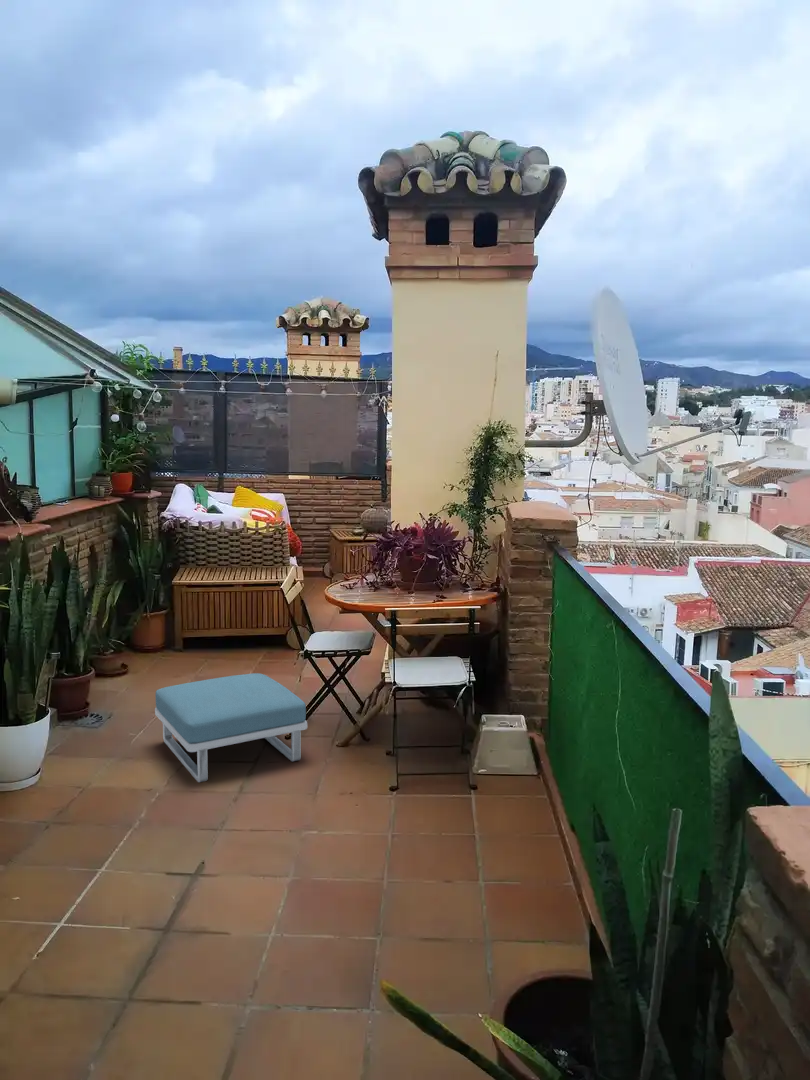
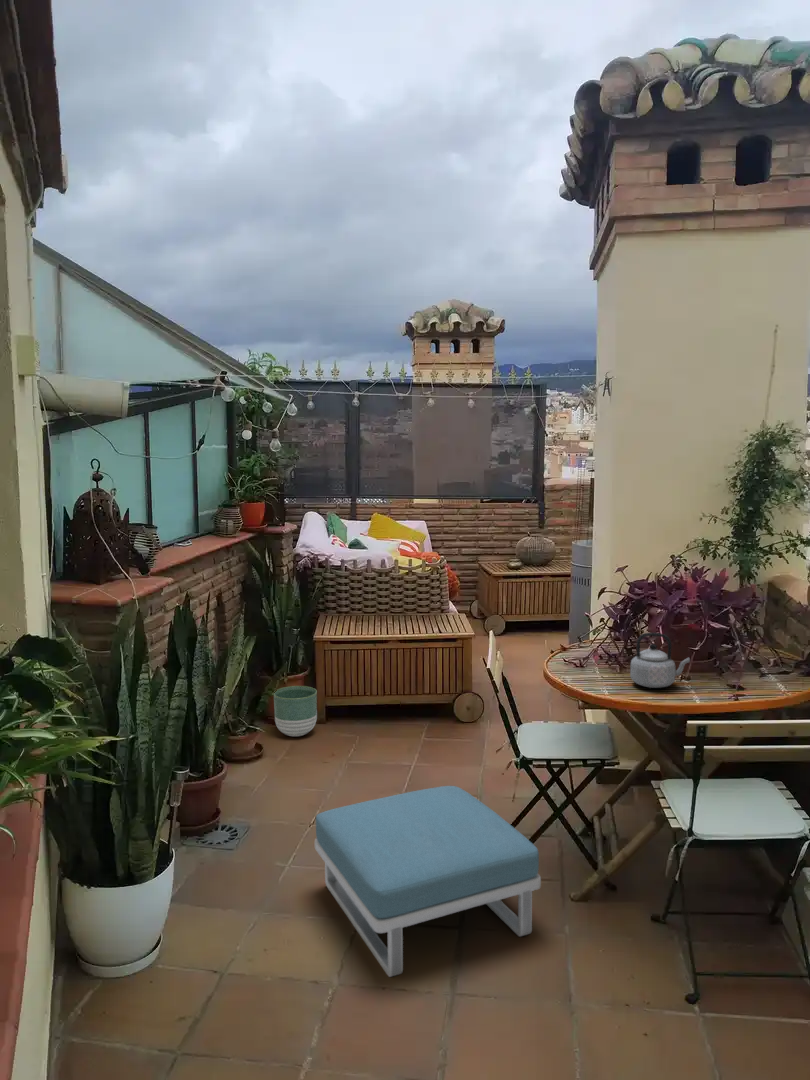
teapot: none [373,560,410,597] -> present [630,633,690,688]
planter: none [137,621,173,660] -> present [274,686,317,736]

